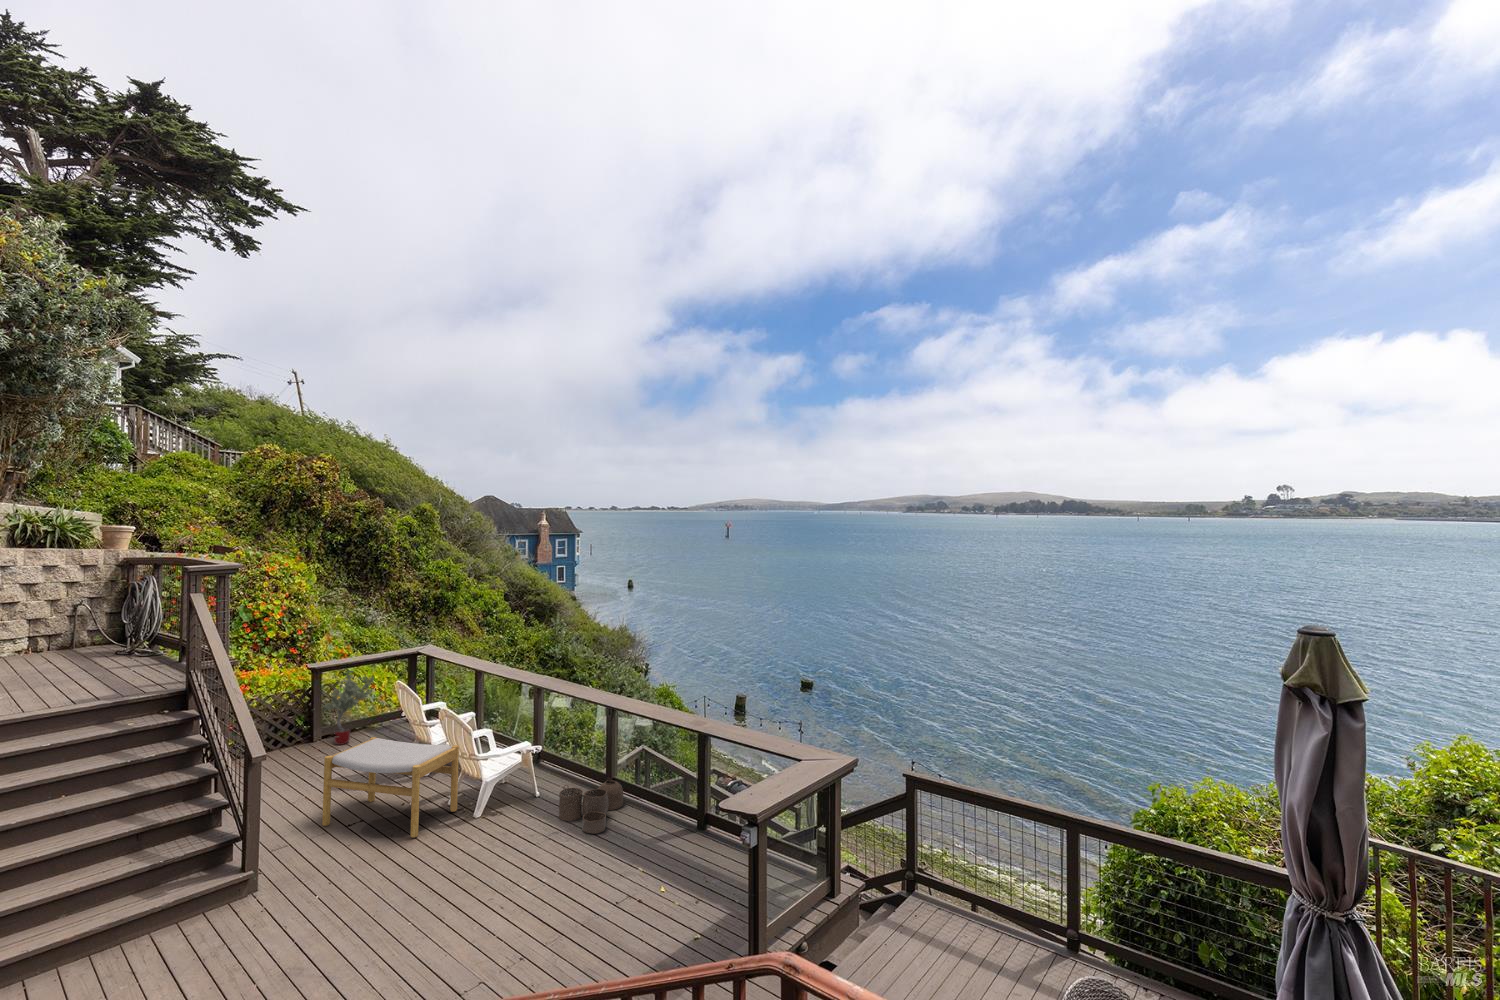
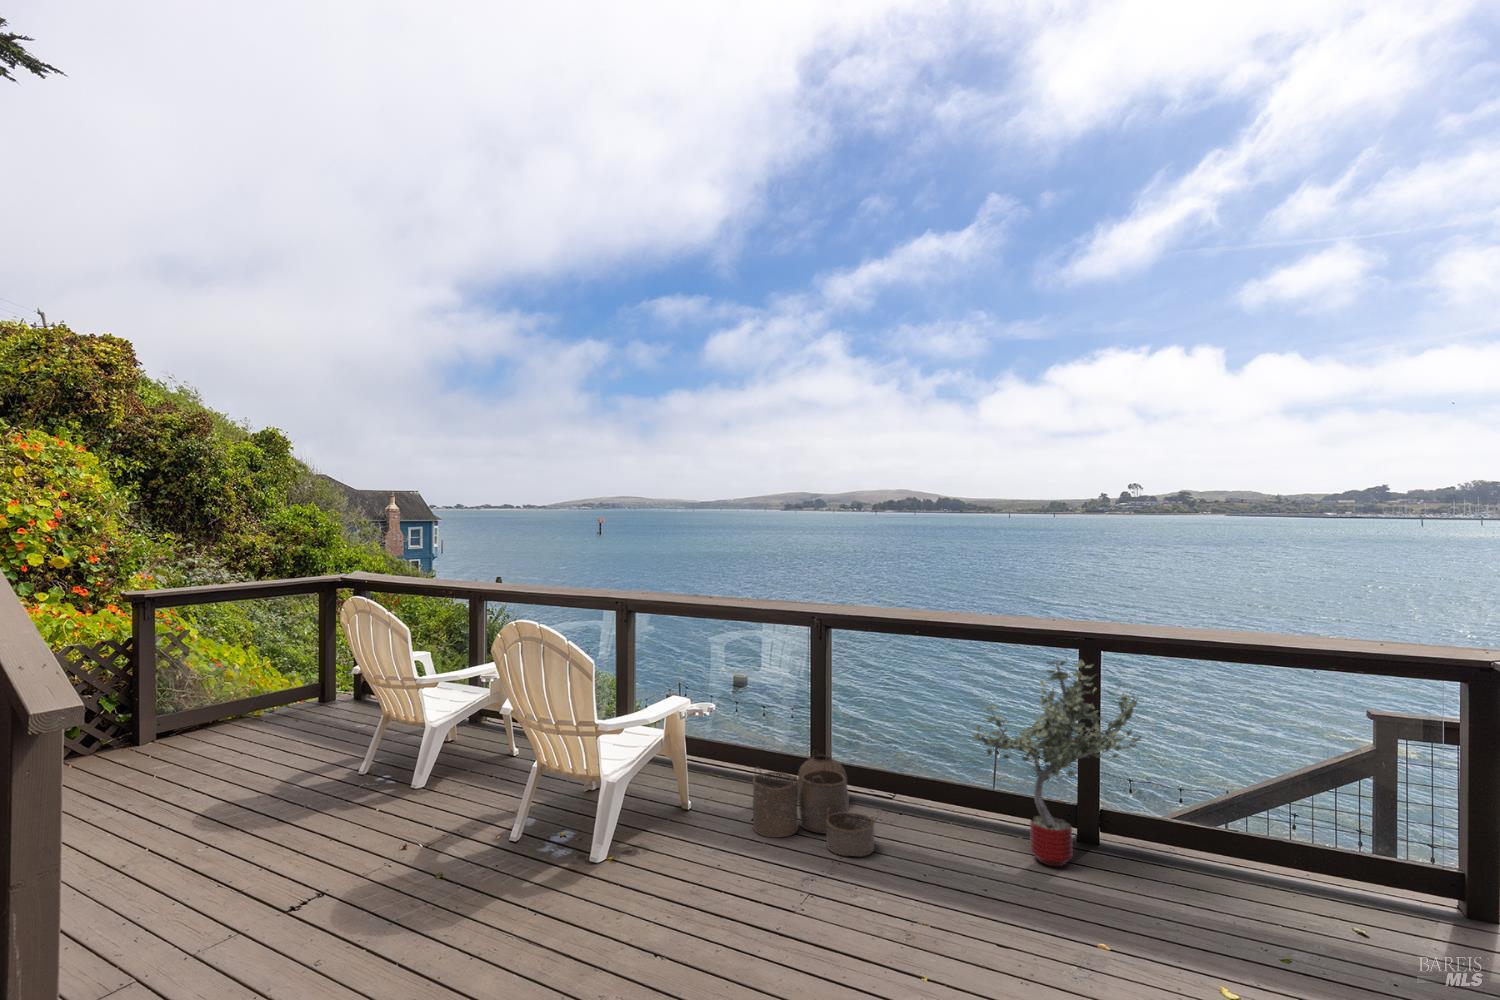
potted tree: present [321,671,374,745] -> present [972,660,1141,866]
footstool: present [322,737,459,838] -> none [222,700,537,912]

